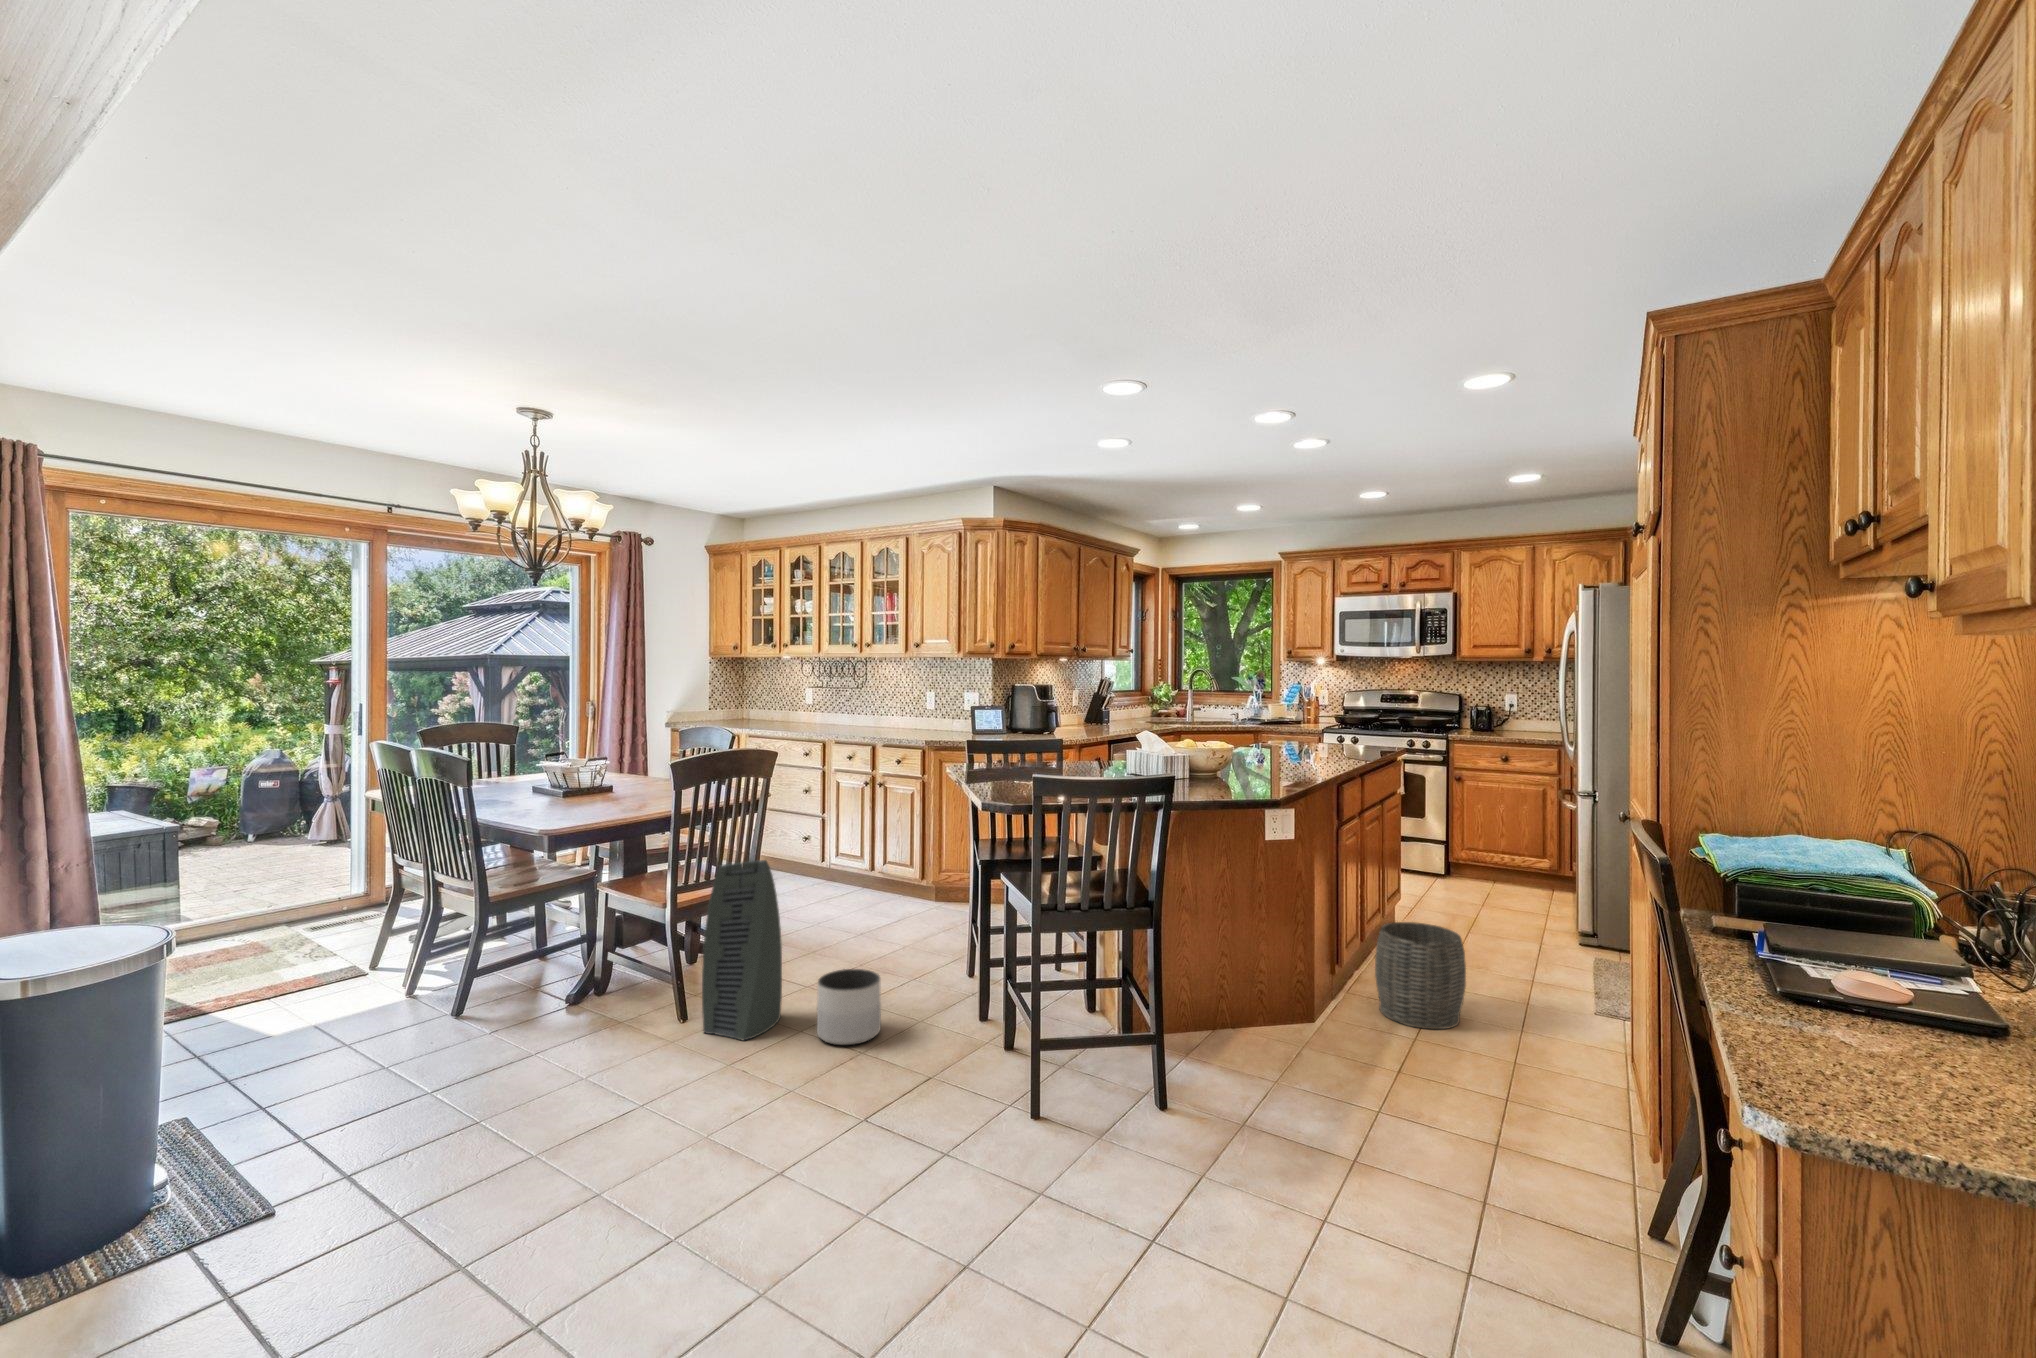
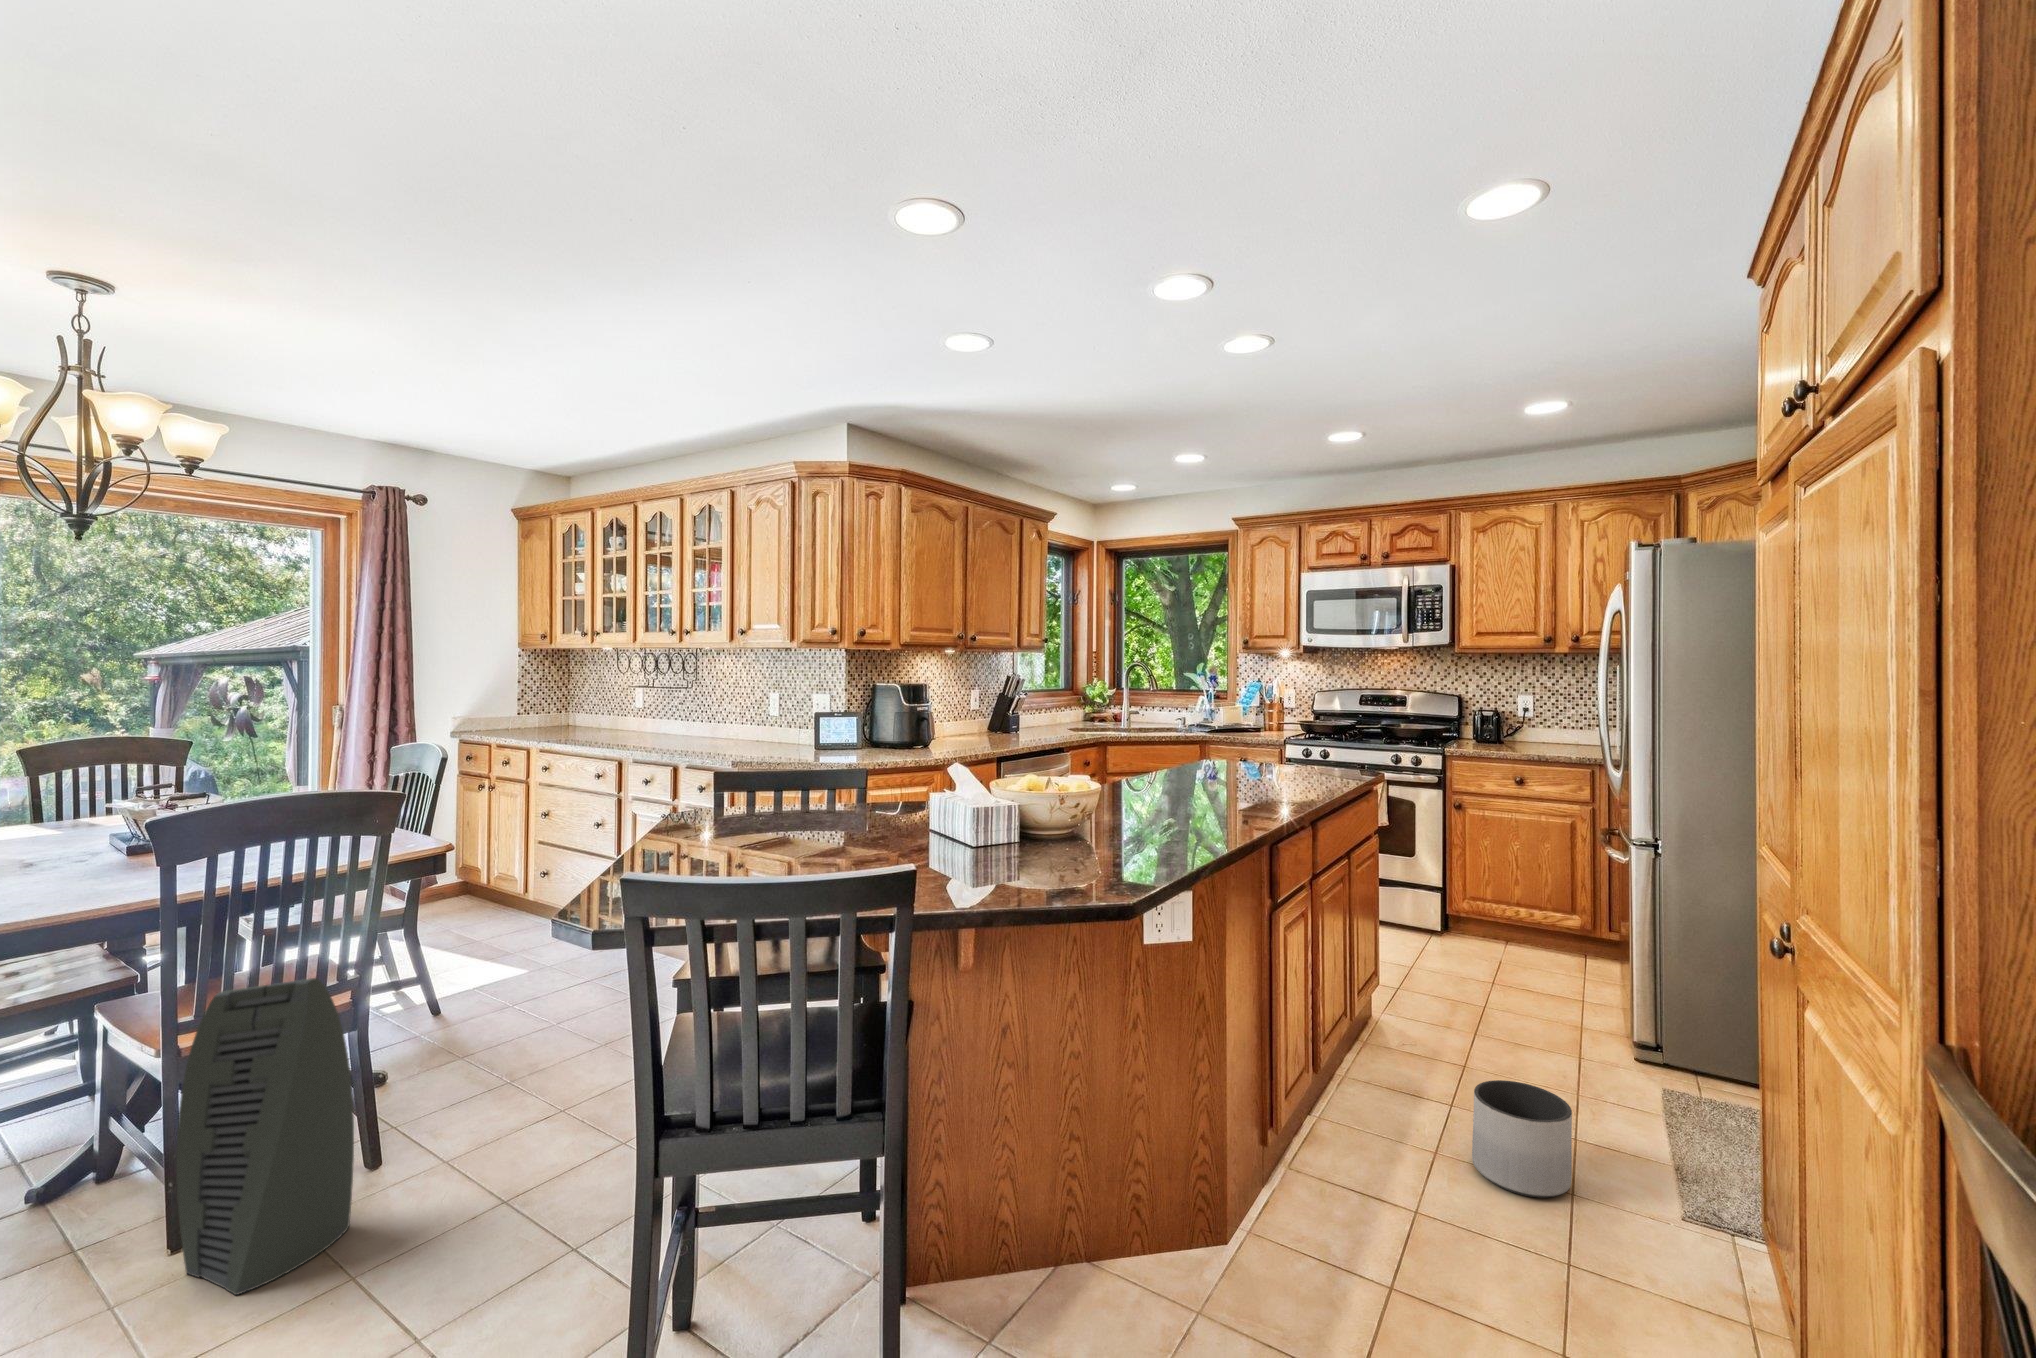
woven basket: present [1375,922,1466,1029] -> none [1319,1065,1465,1263]
planter: present [817,969,881,1045] -> present [1472,1080,1572,1198]

